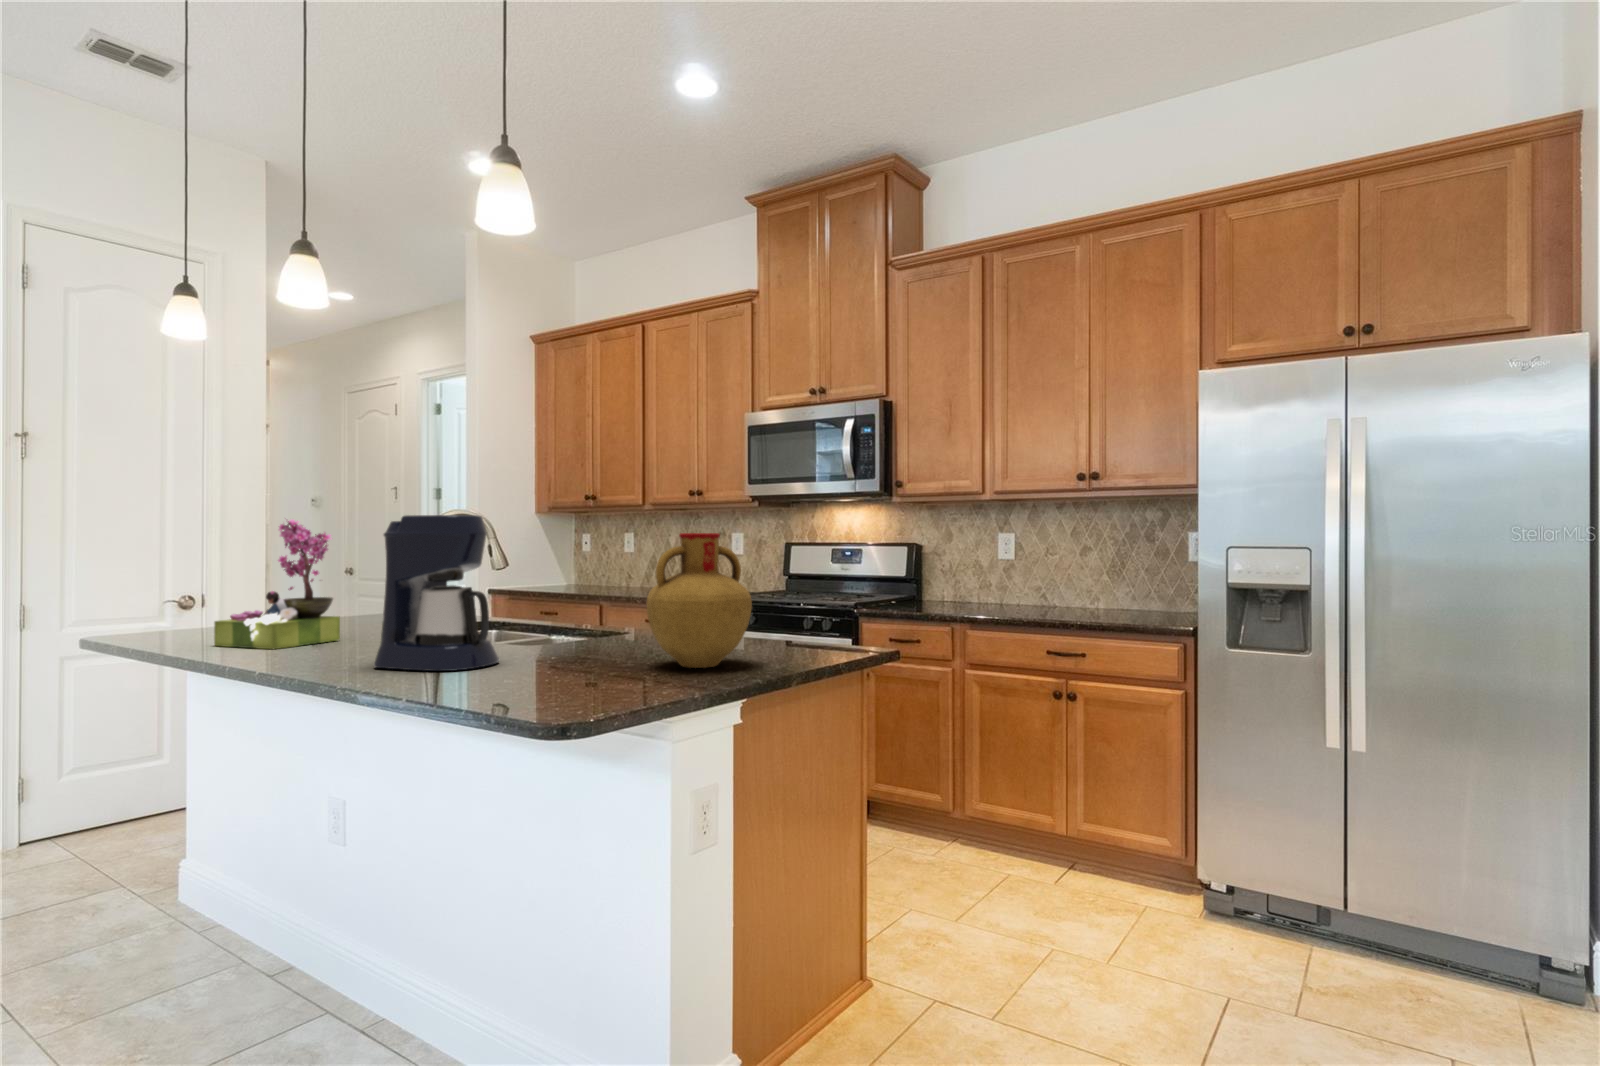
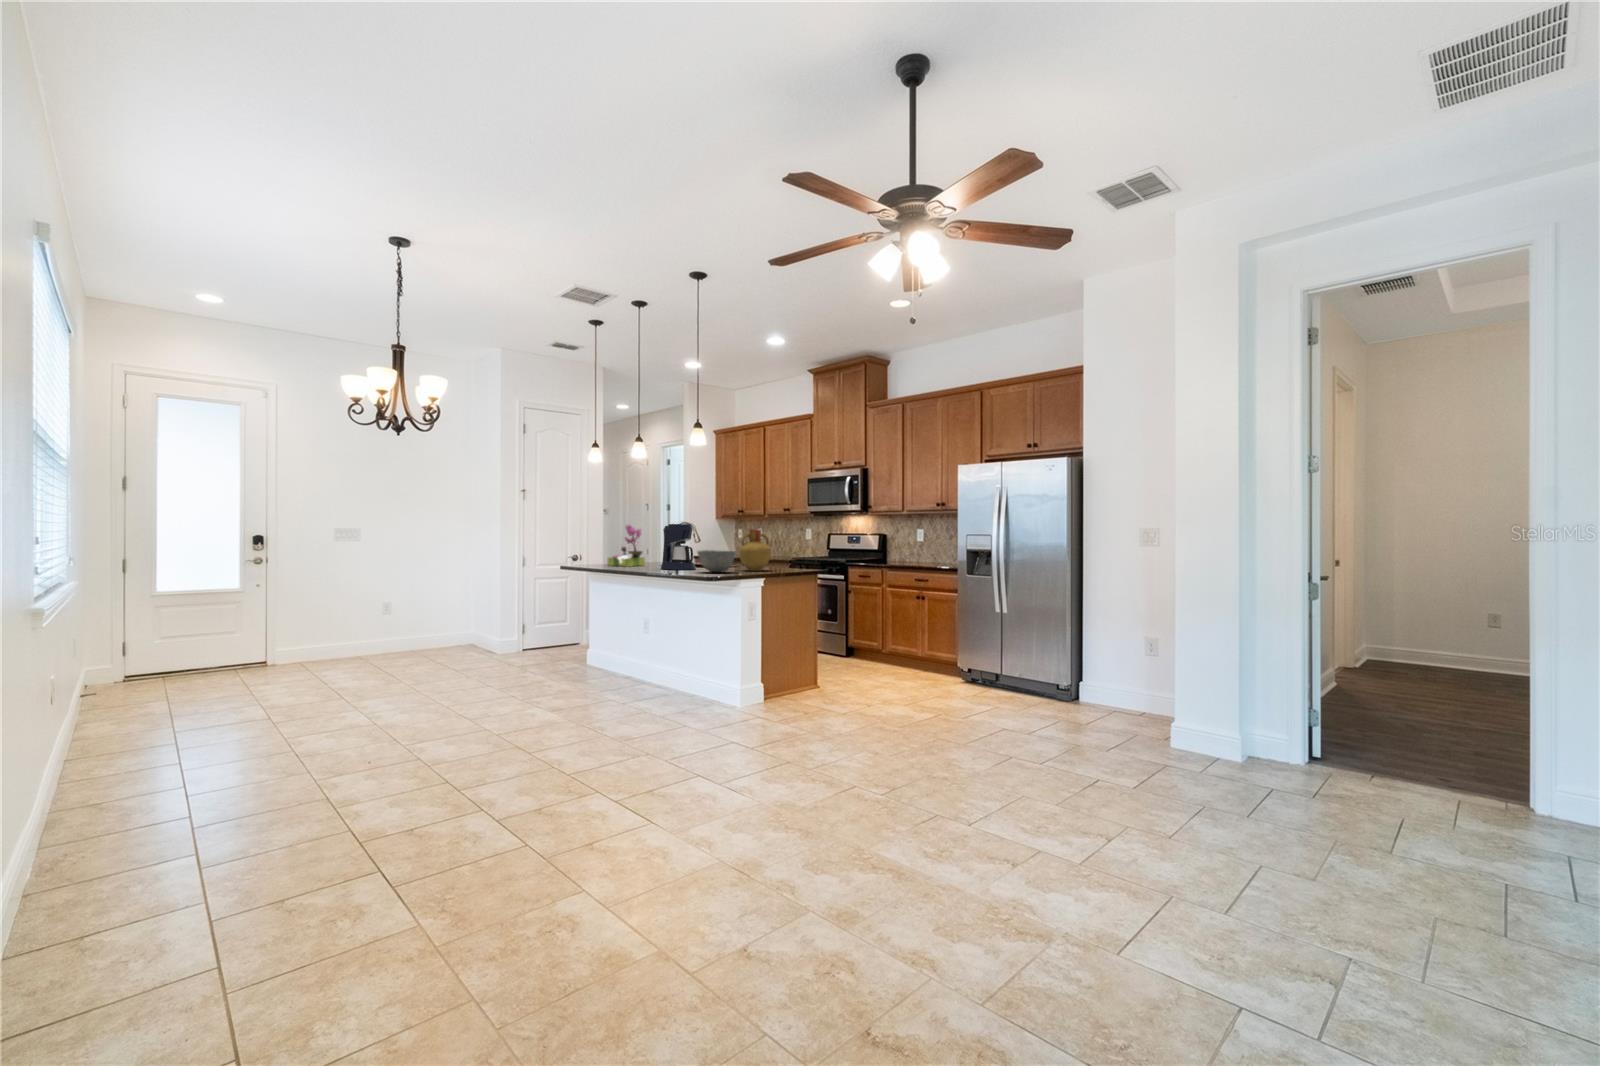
bowl: none [505,607,654,693] -> present [697,550,736,573]

